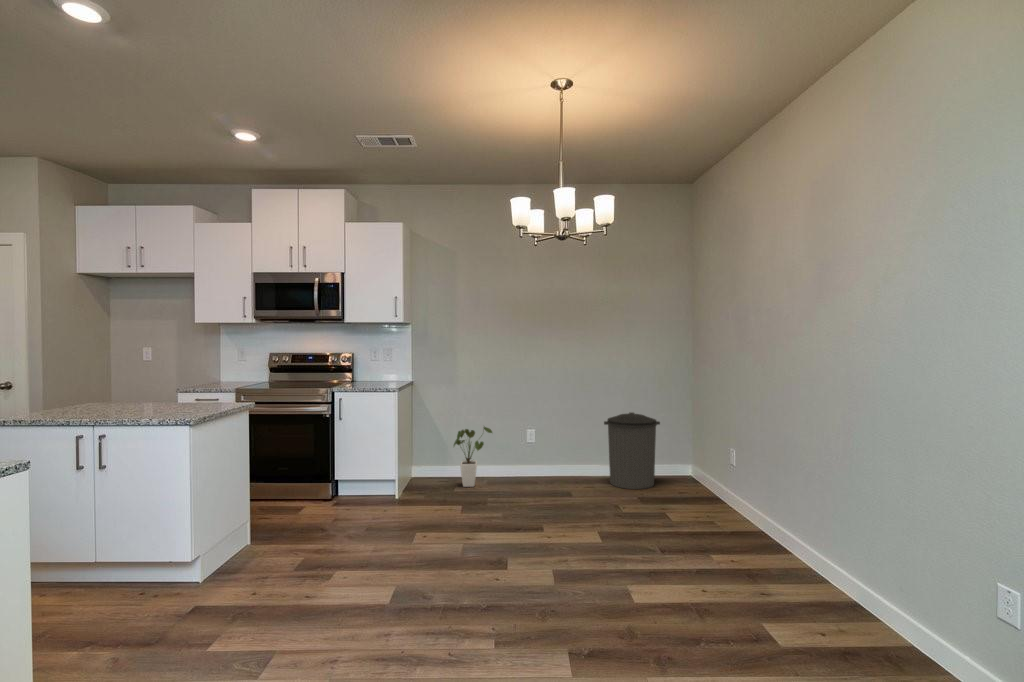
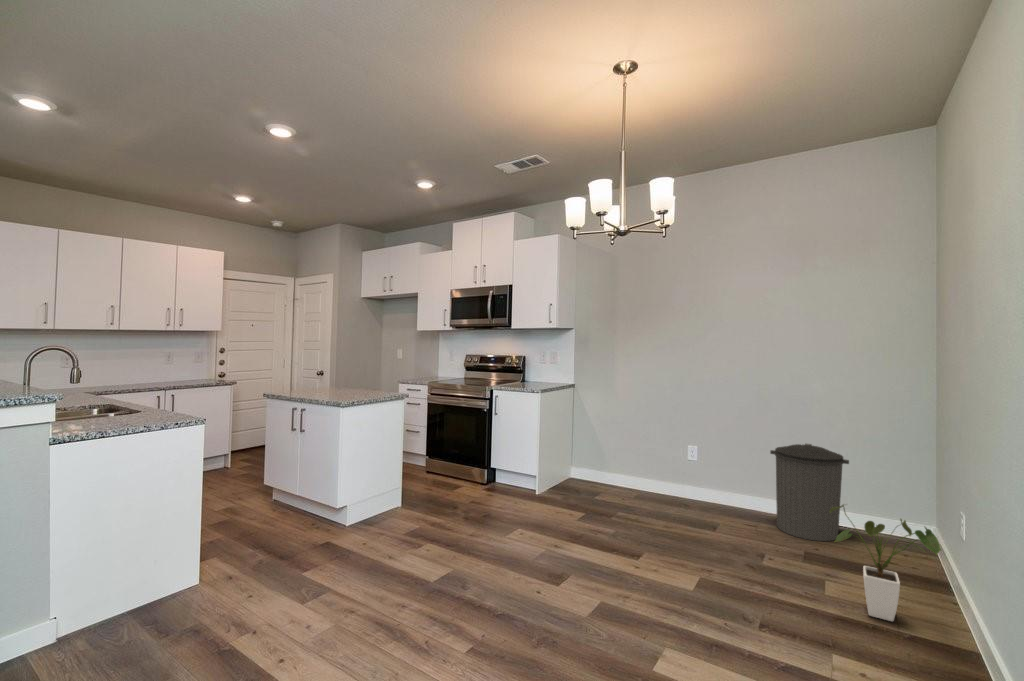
house plant: present [454,427,492,487] -> present [830,505,941,621]

